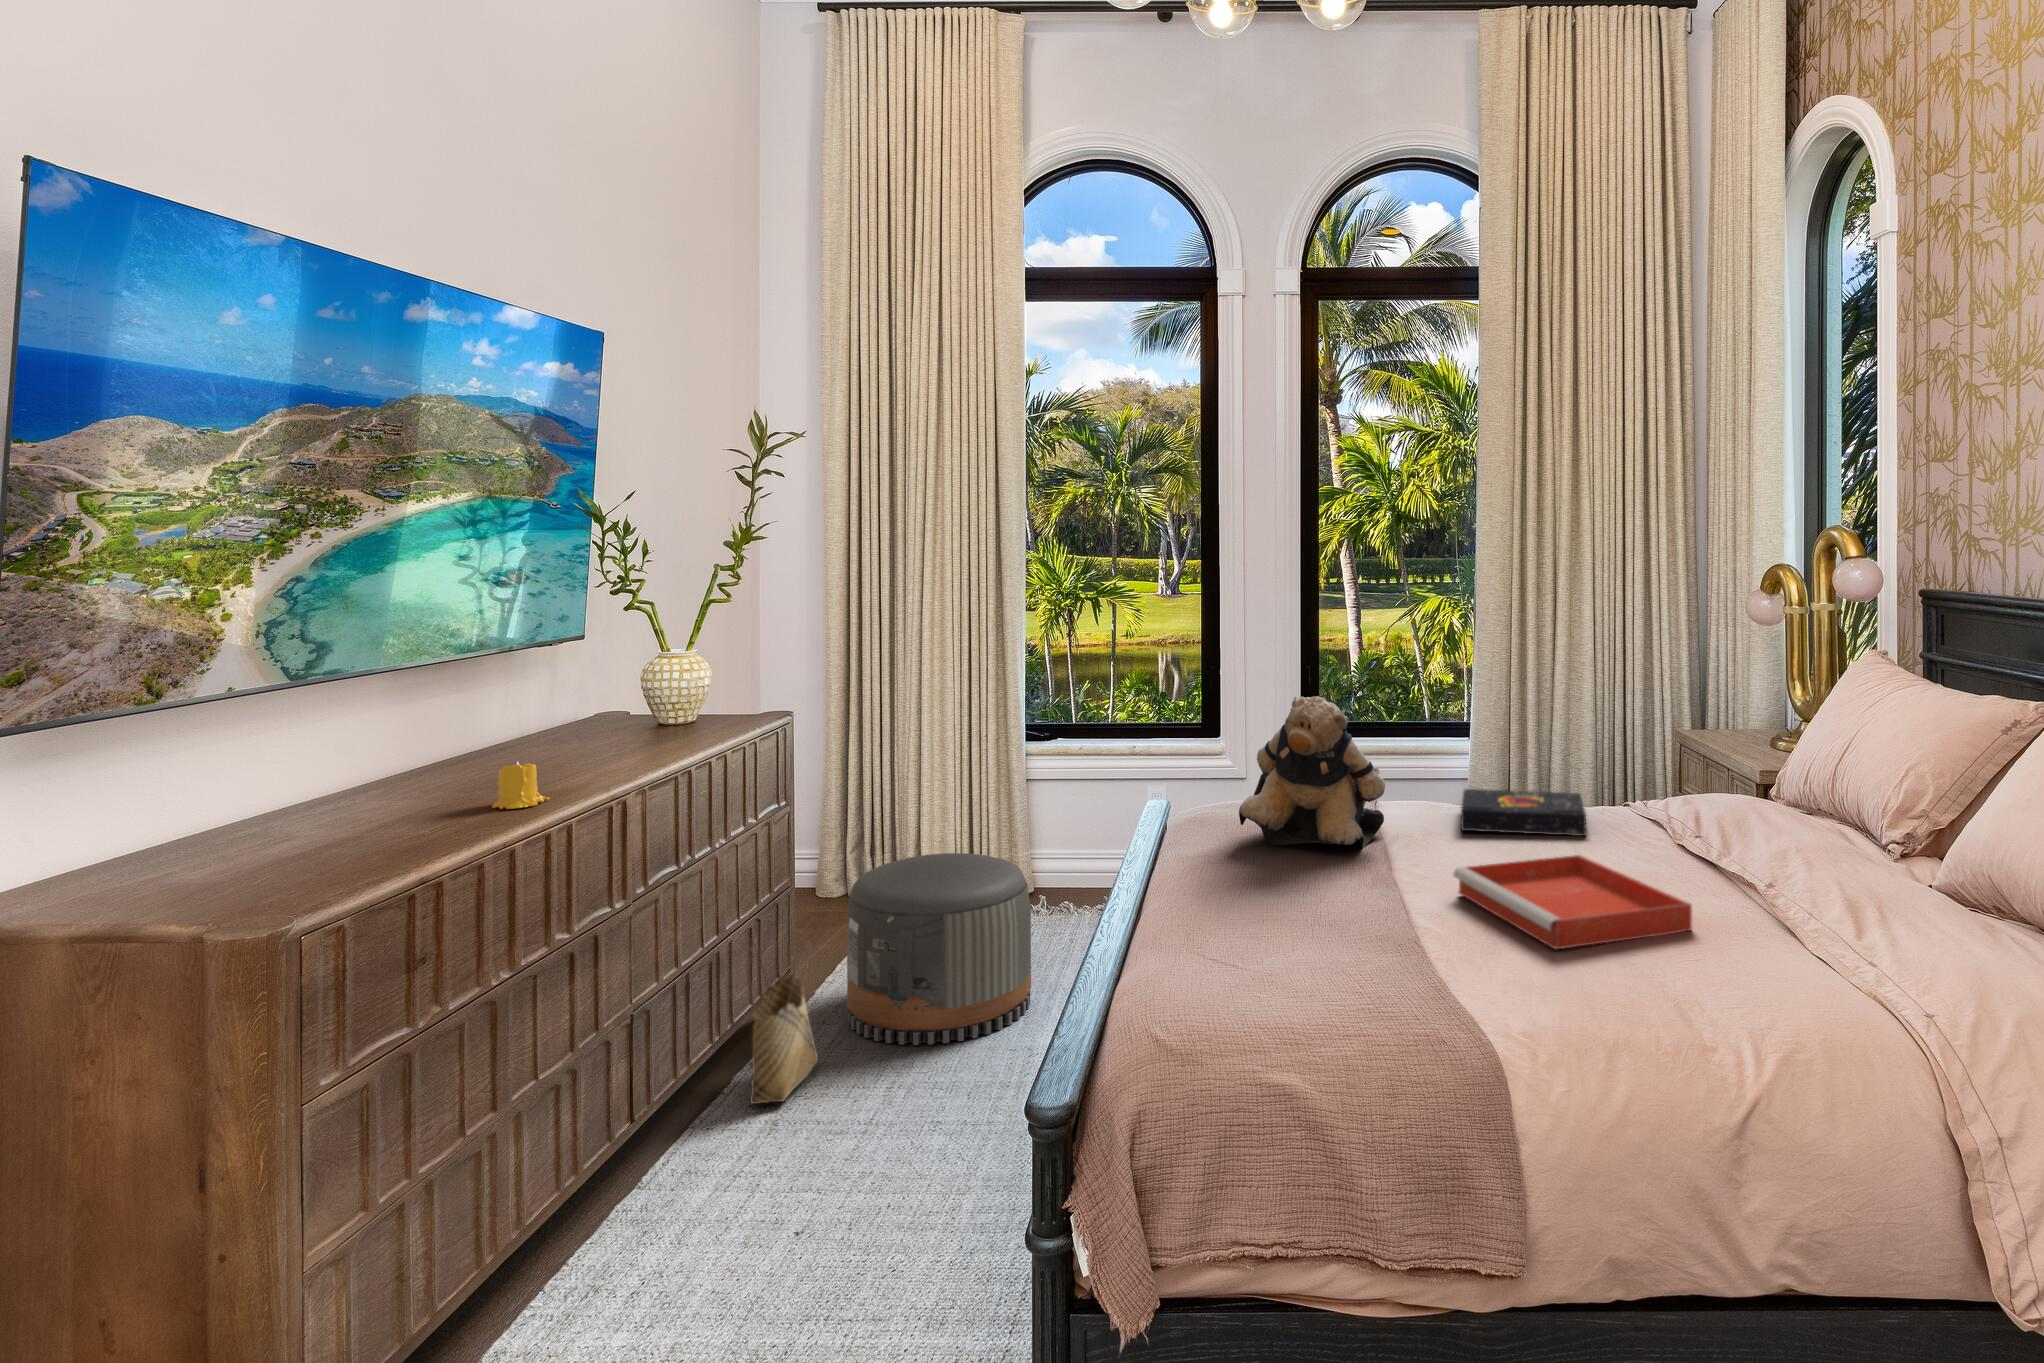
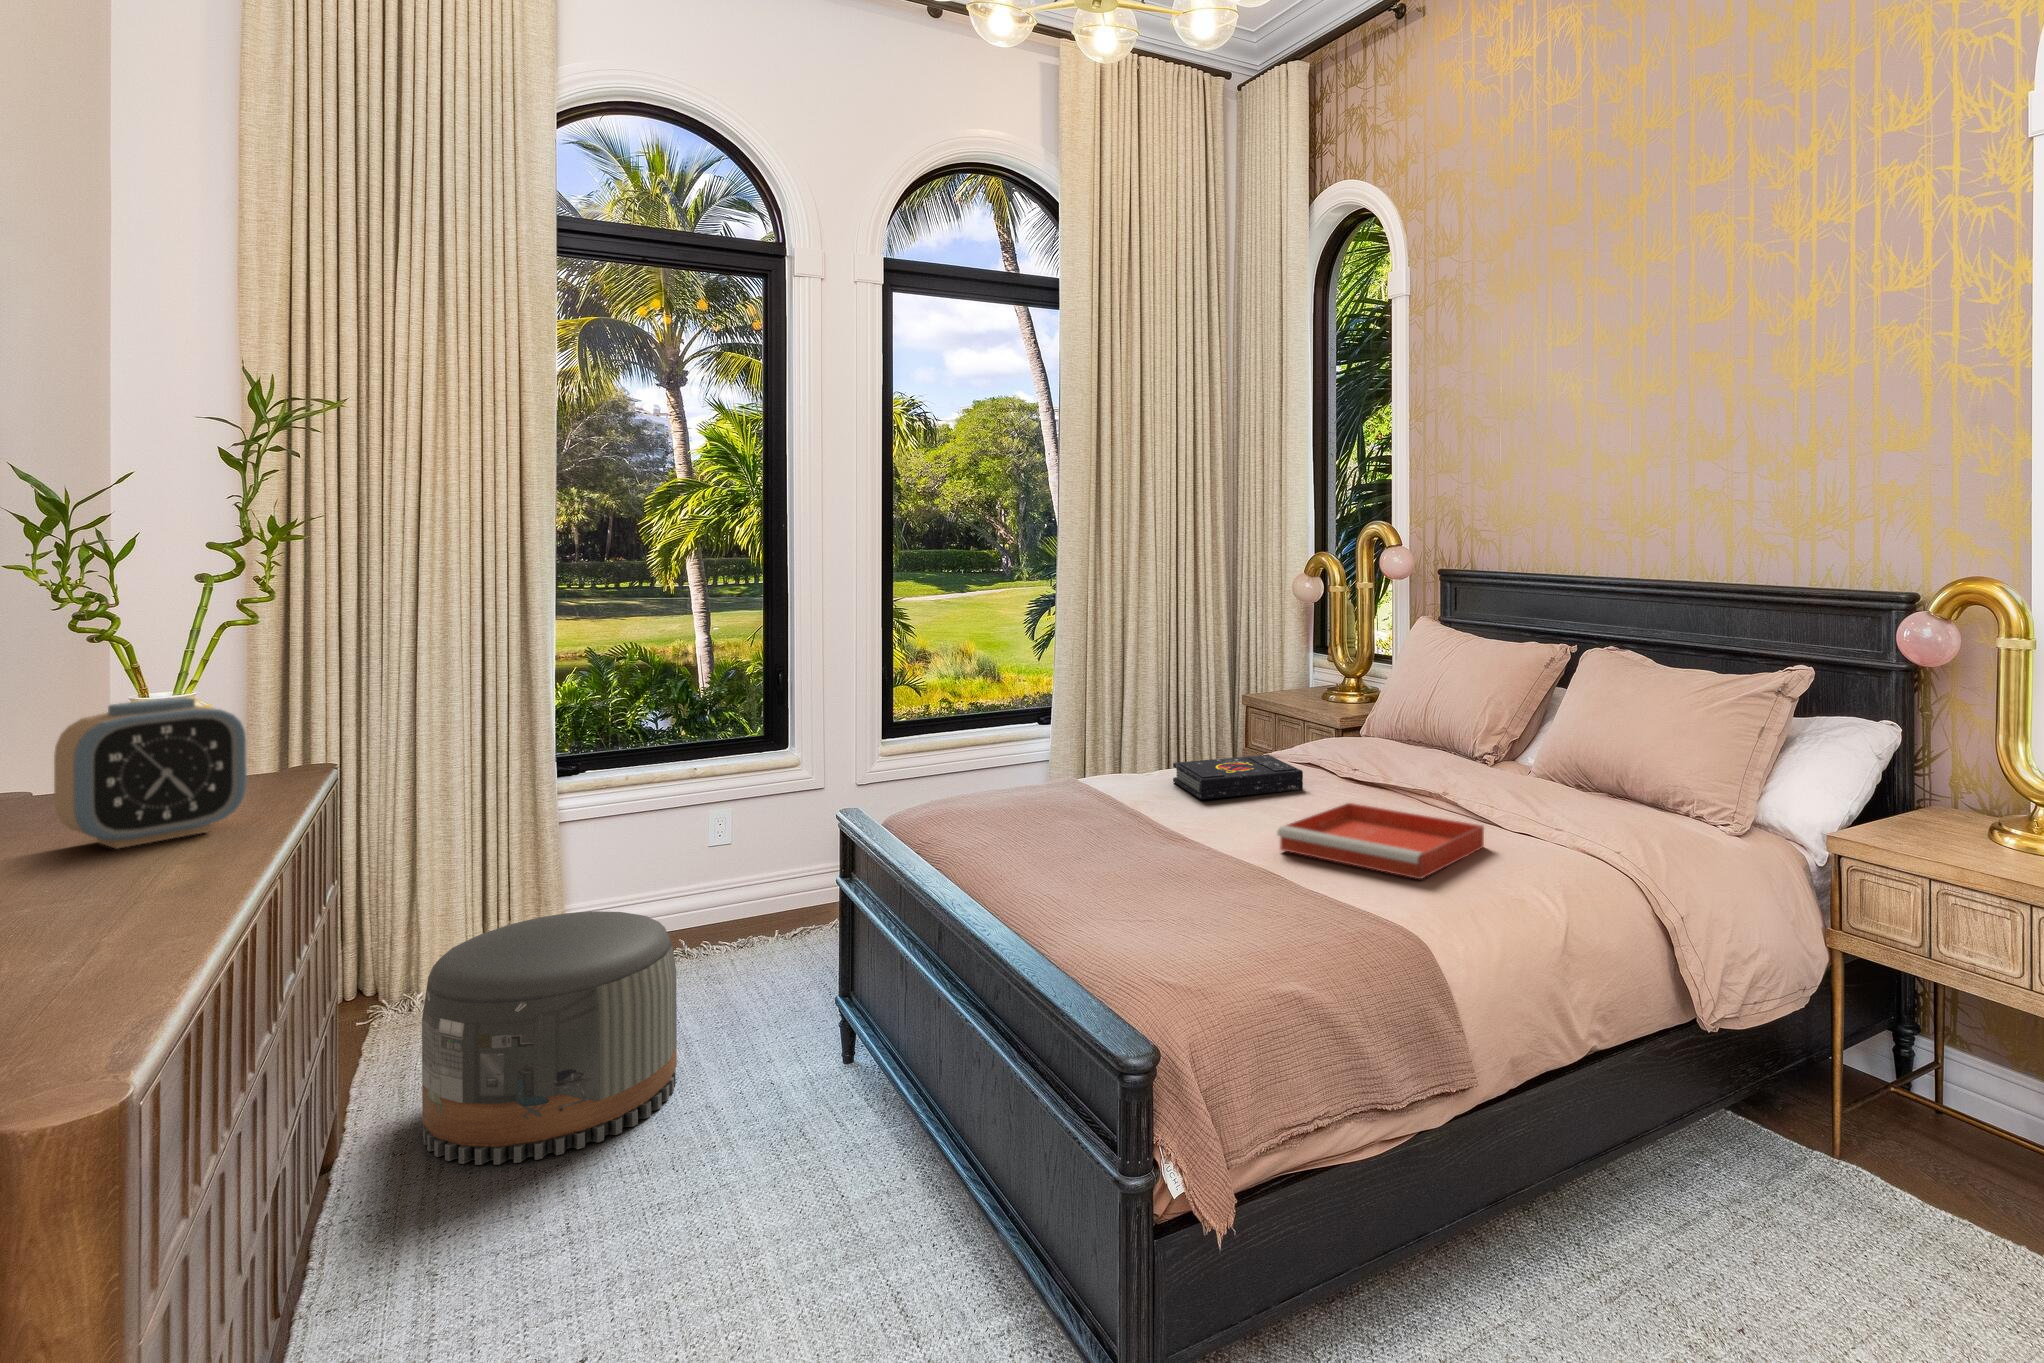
alarm clock: none [574,654,674,753] -> present [54,697,247,848]
teddy bear: present [1239,696,1385,848] -> none [1014,685,1152,837]
candle: present [492,762,550,809] -> none [79,864,178,944]
woven basket: present [746,949,818,1104] -> none [343,1057,444,1290]

